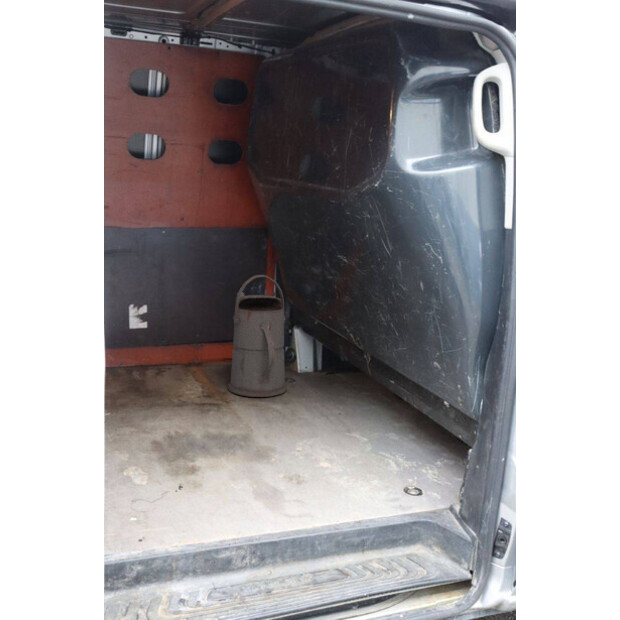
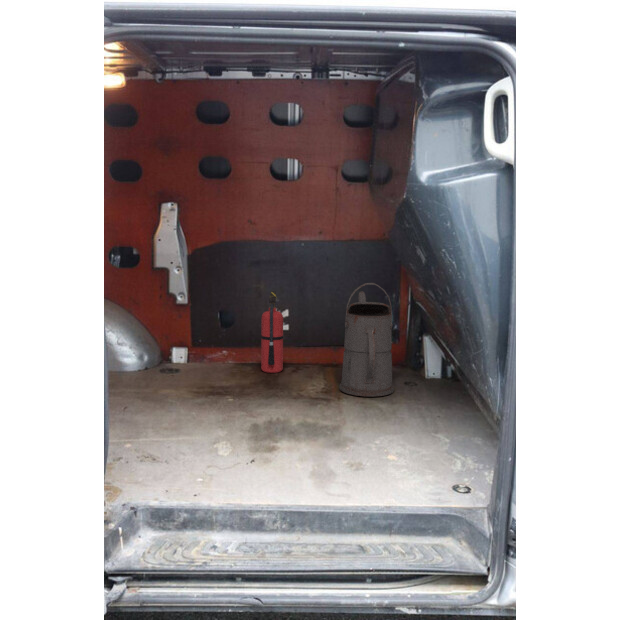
fire extinguisher: none [129,284,155,376] -> present [261,291,283,373]

